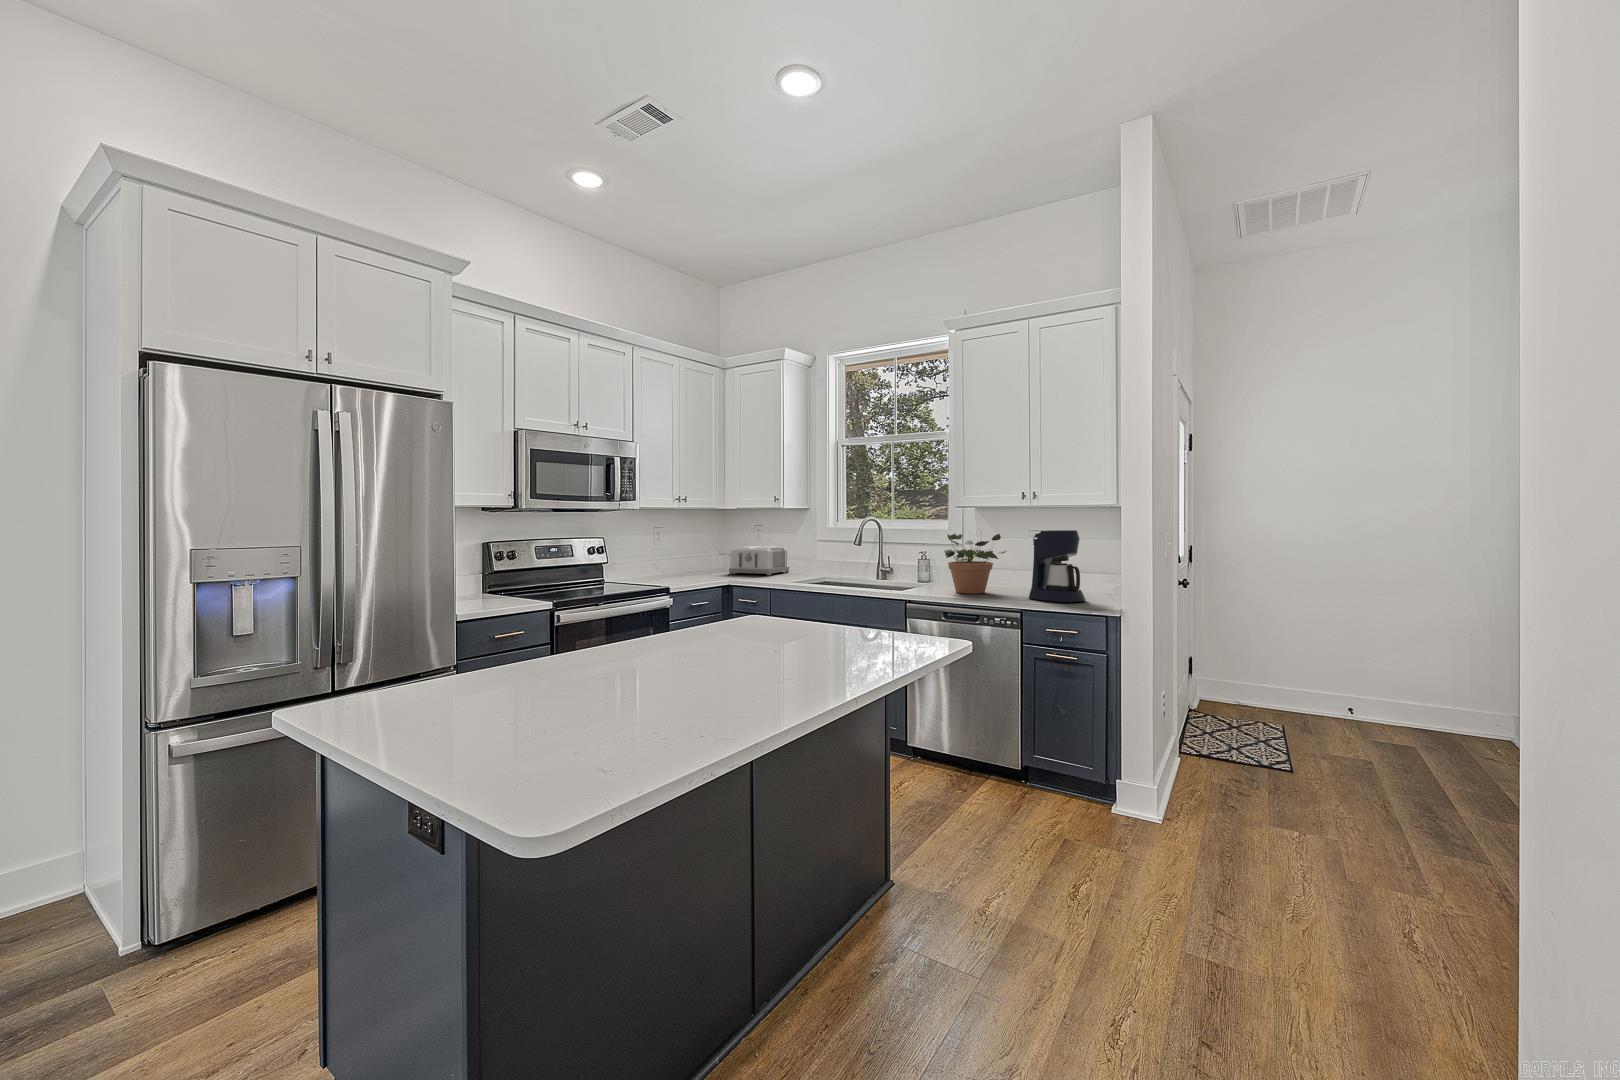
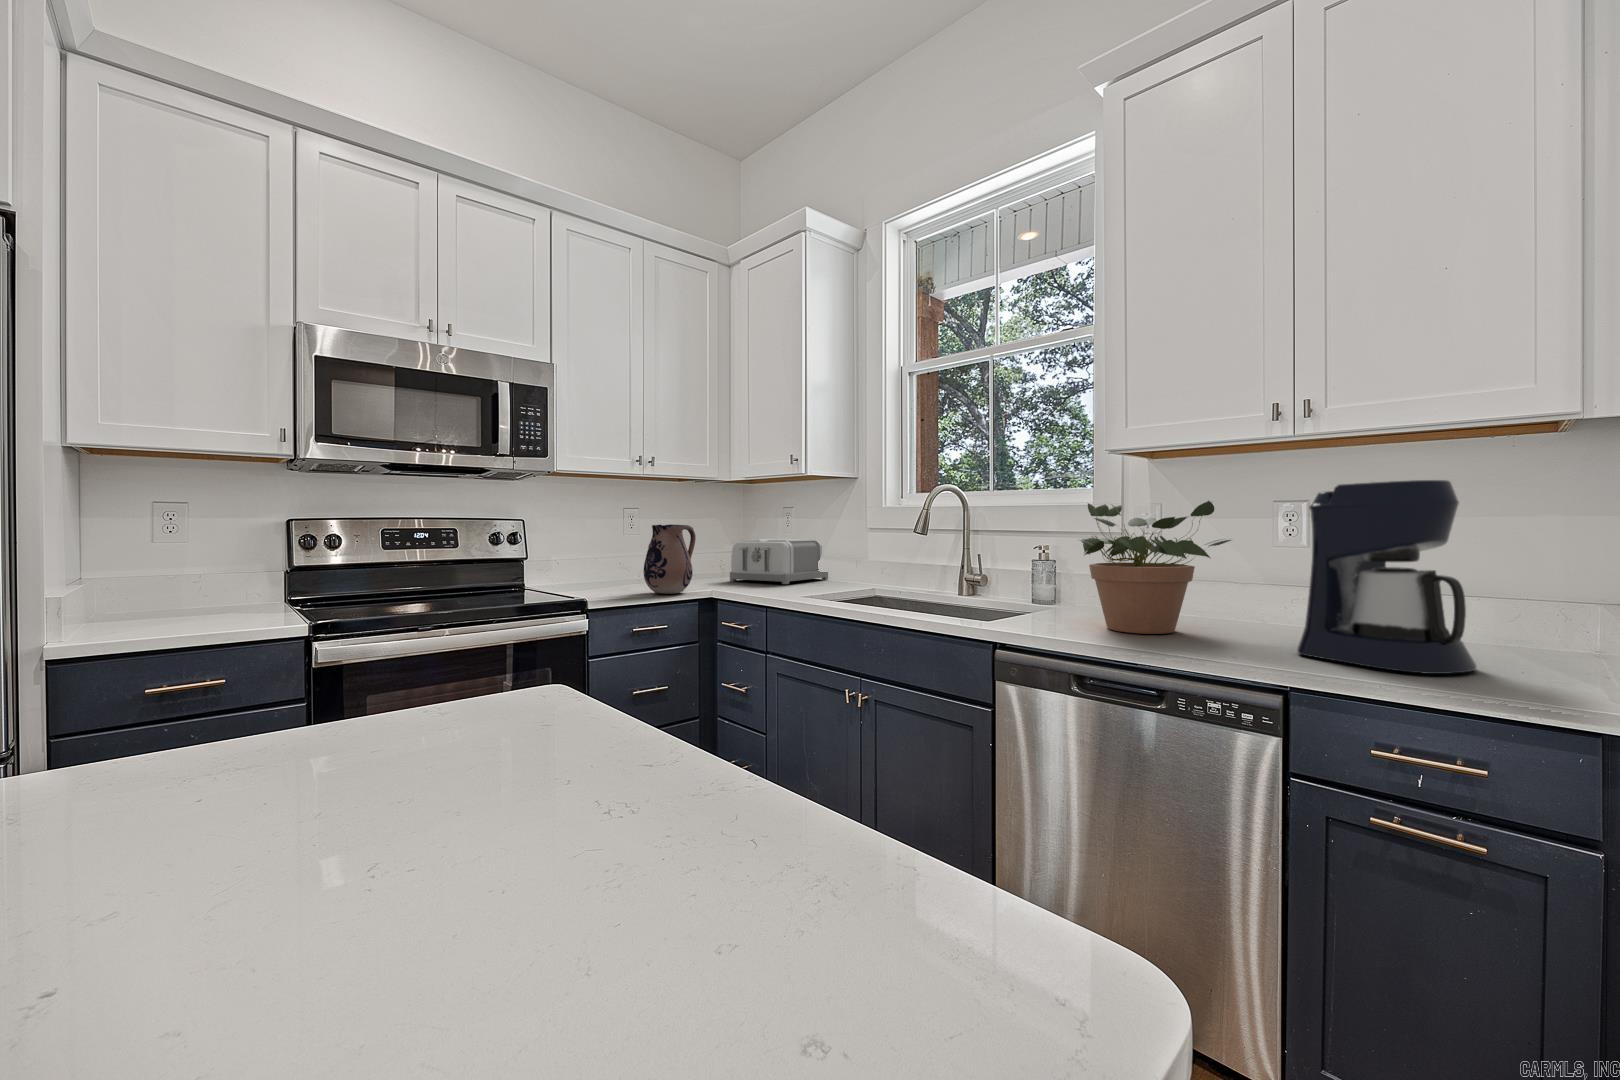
ceramic pitcher: none [694,540,722,582] -> present [644,524,696,594]

